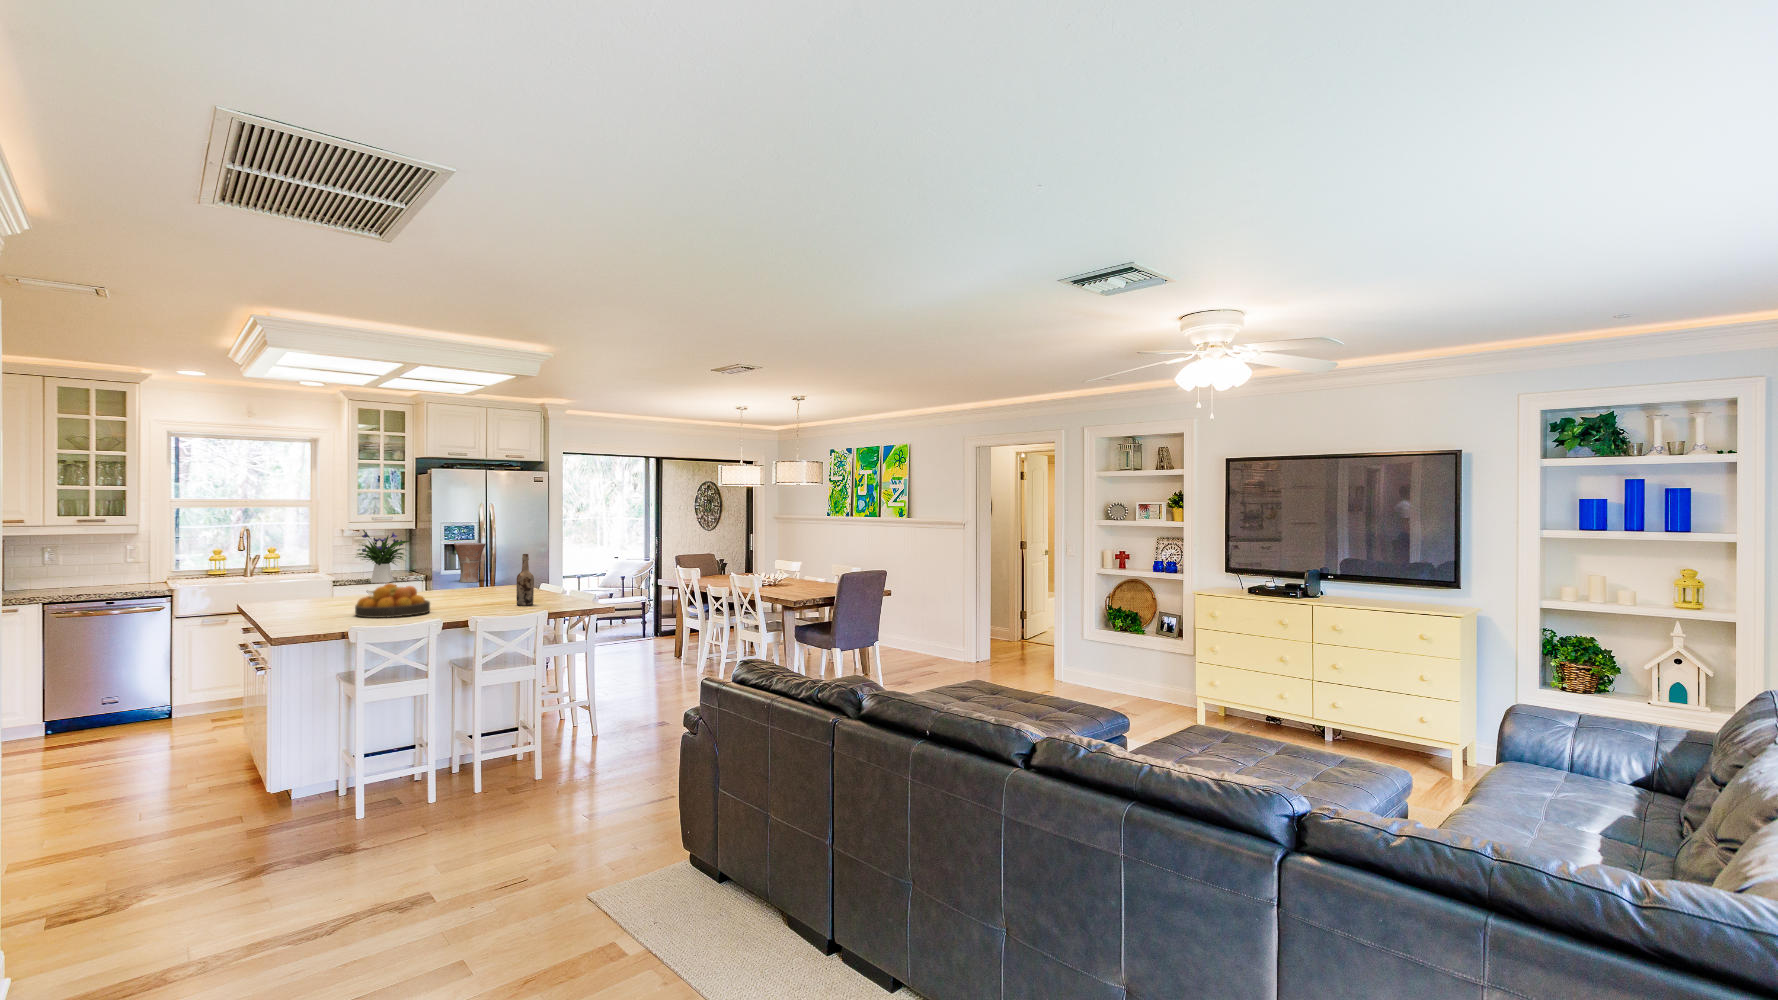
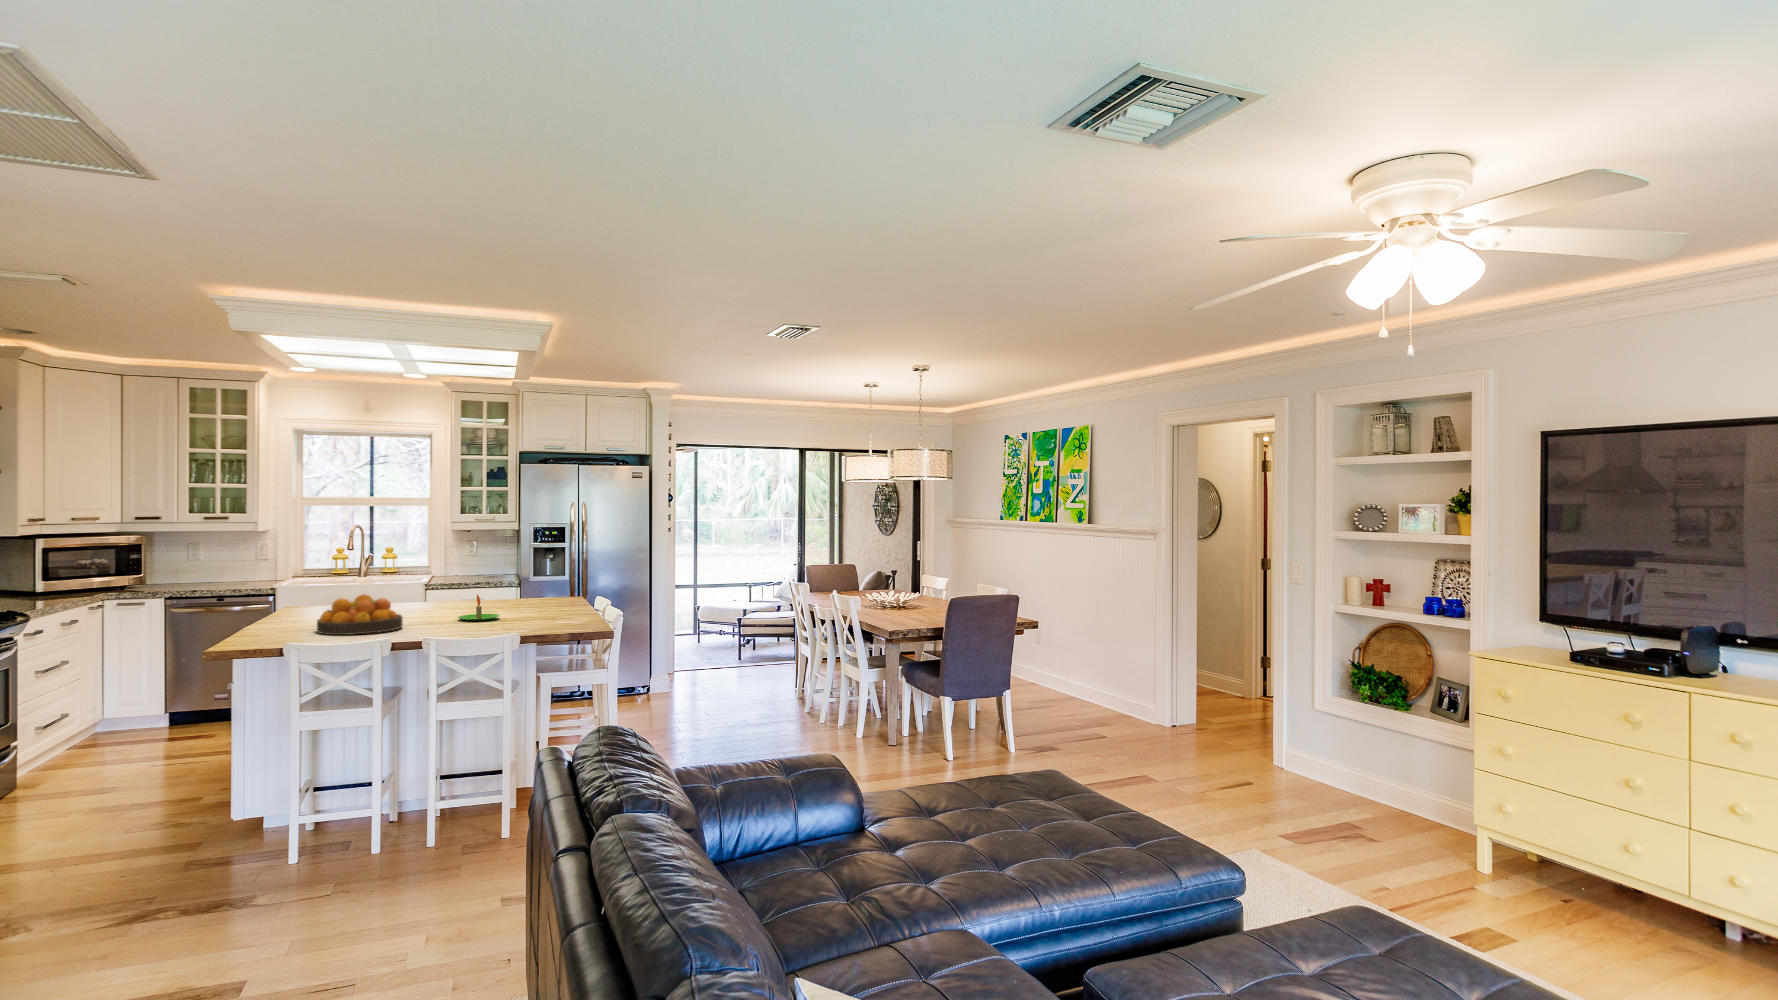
flower arrangement: present [357,530,410,583] -> none [435,530,497,588]
vase: present [454,543,486,582] -> none [534,546,568,590]
wine bottle: present [516,554,534,606] -> none [511,564,531,625]
candle: none [458,582,495,604] -> present [458,595,500,621]

